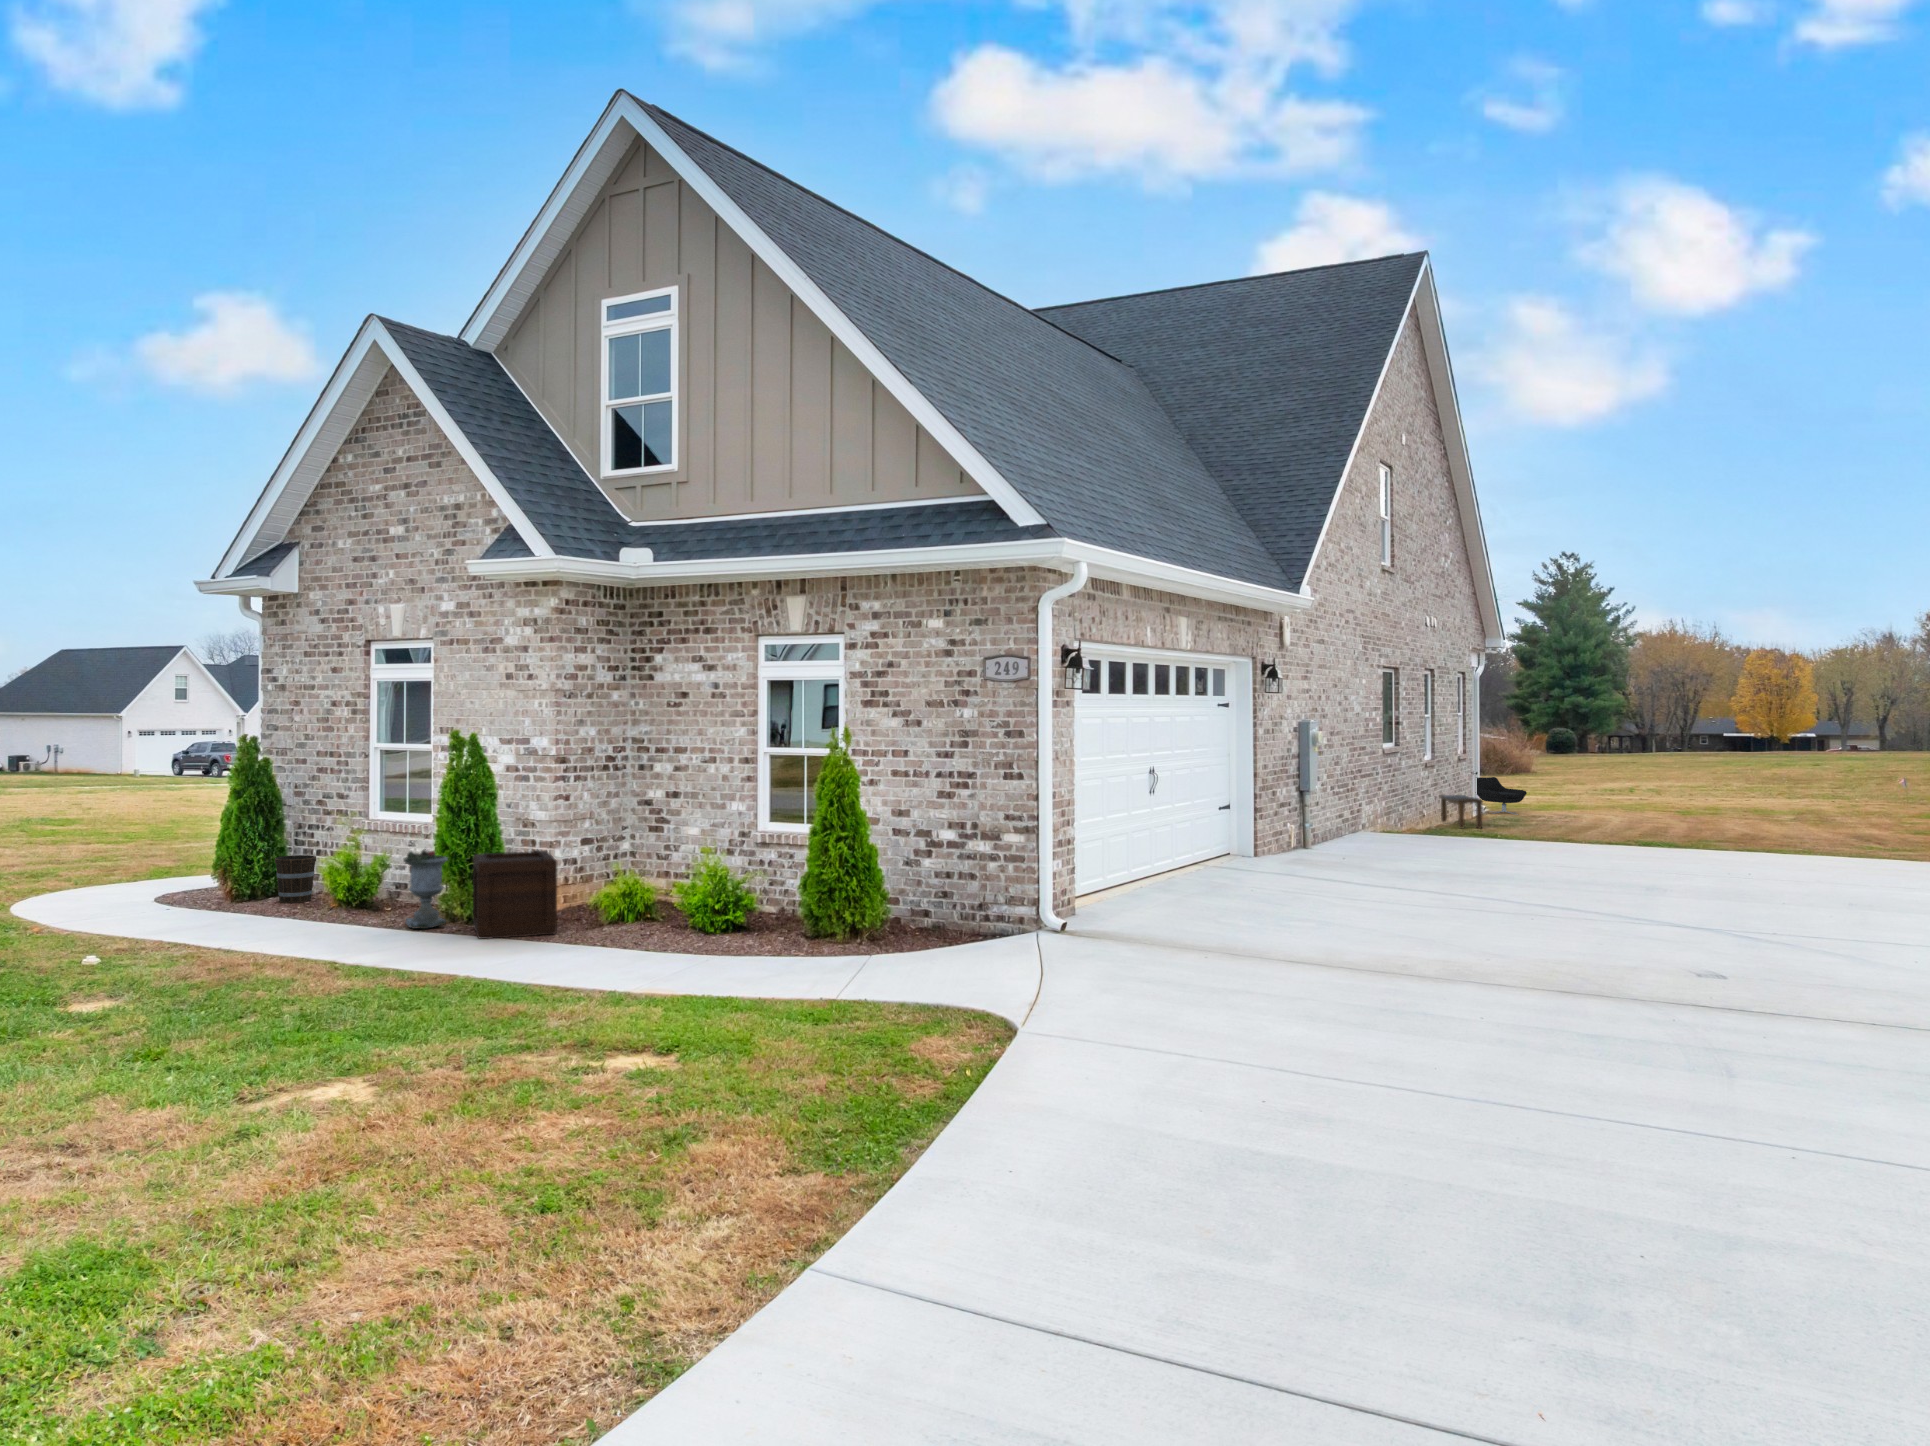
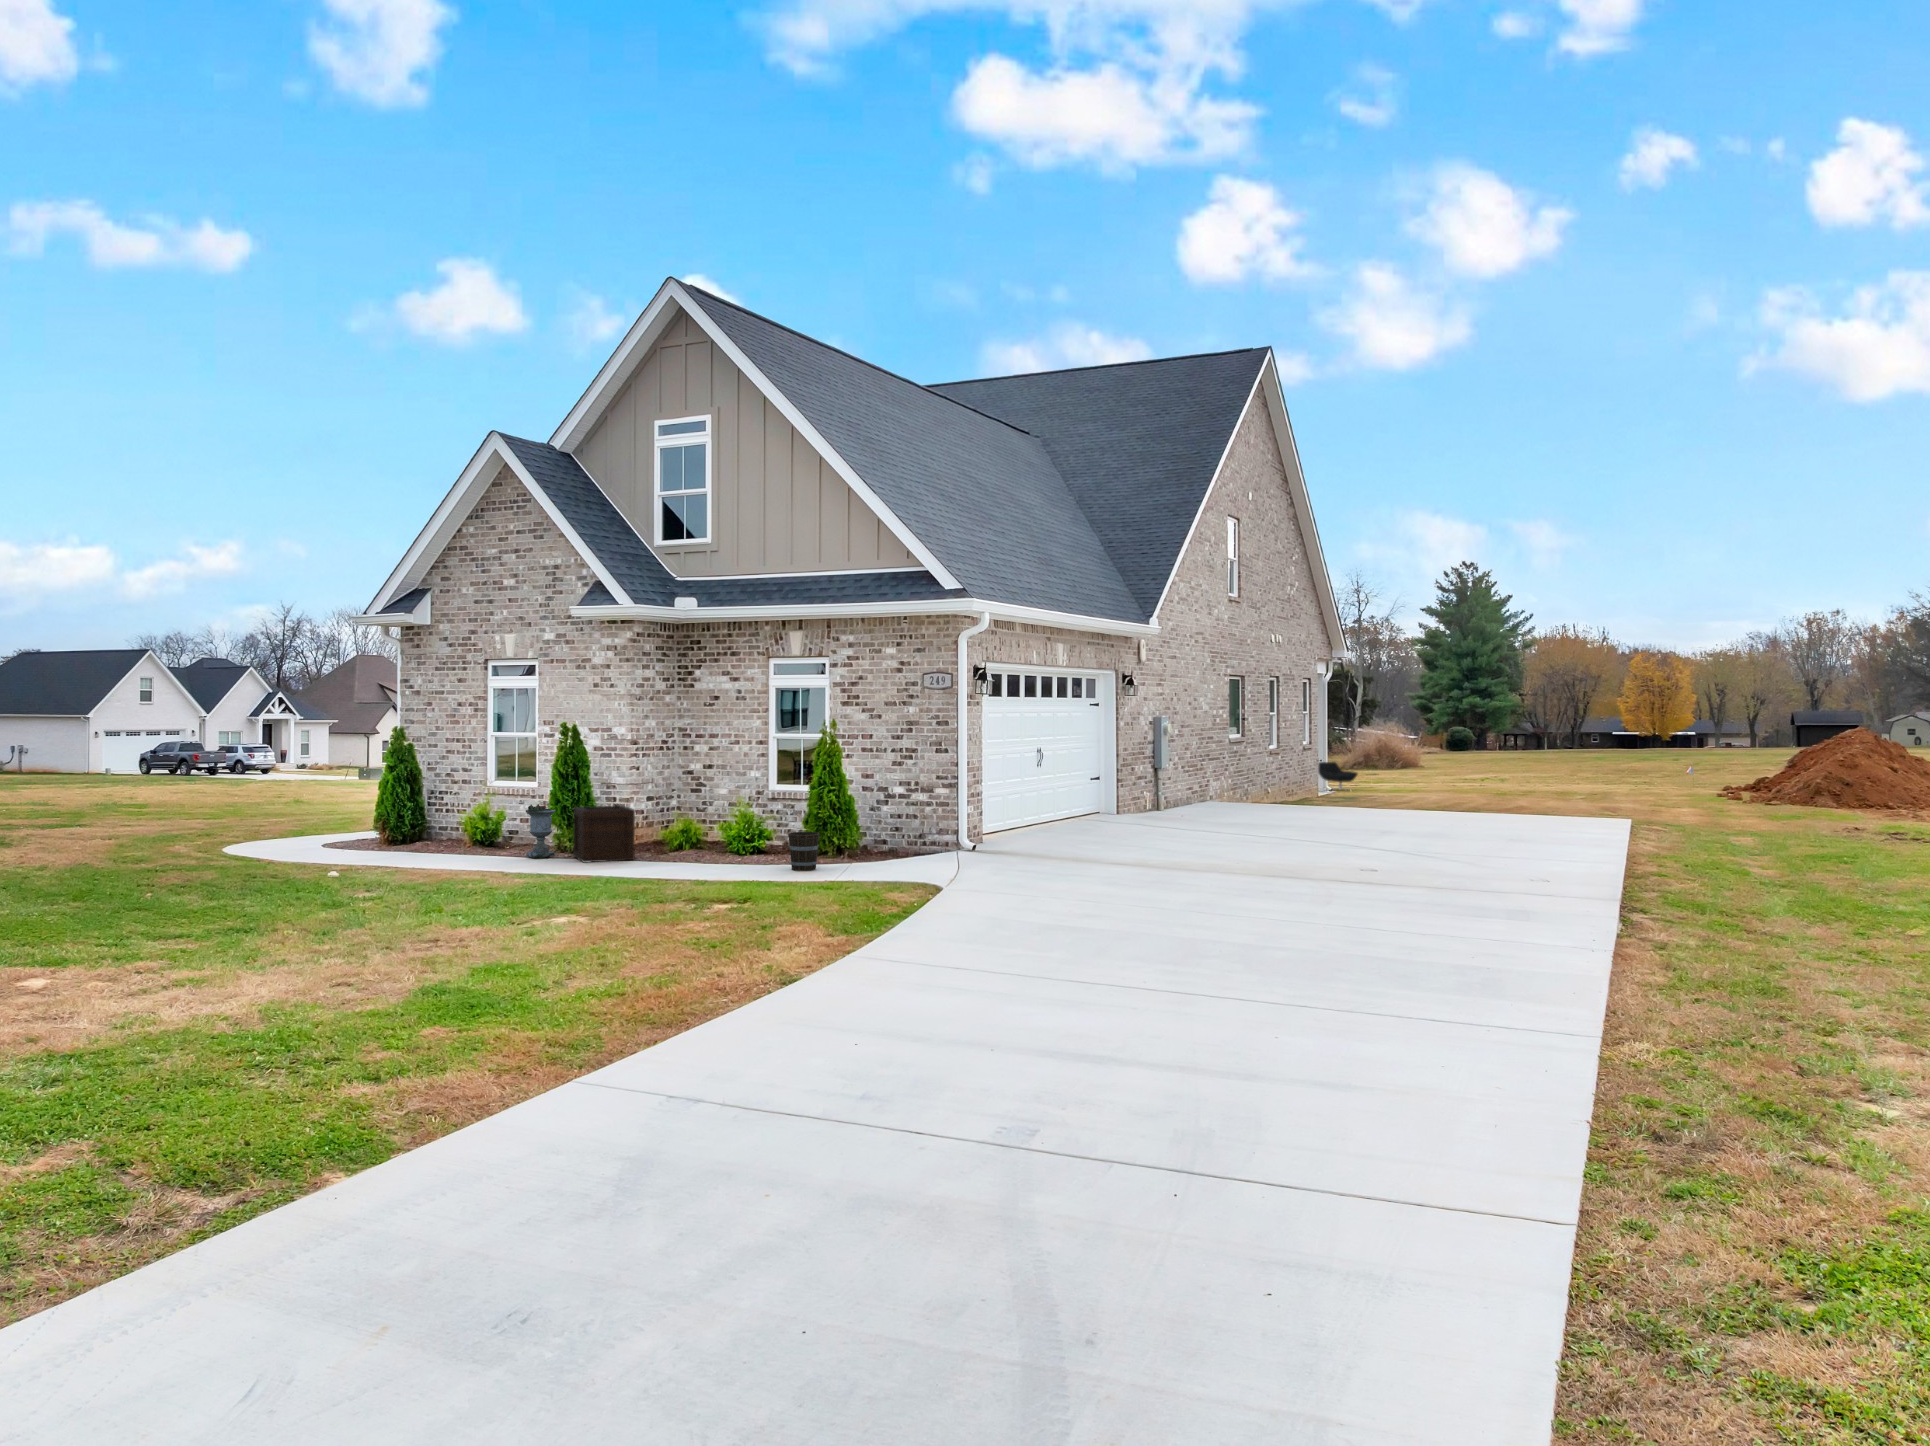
bench: present [1441,795,1483,828] -> none [1284,775,1313,800]
bucket: present [275,855,316,903] -> present [788,832,820,871]

